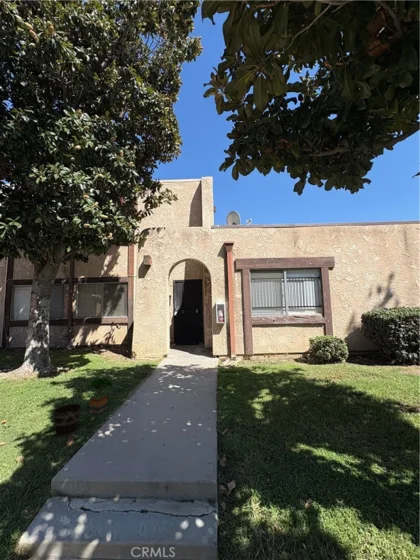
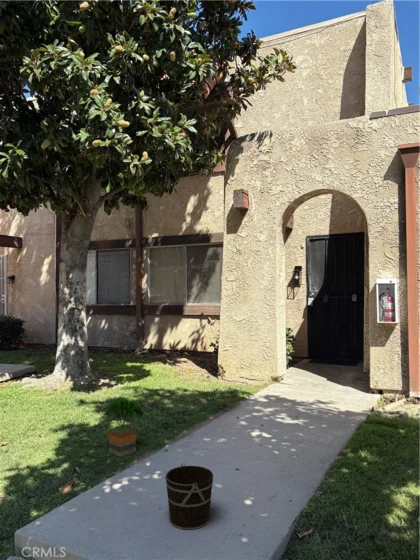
bucket: present [53,404,81,437] -> present [165,463,213,530]

